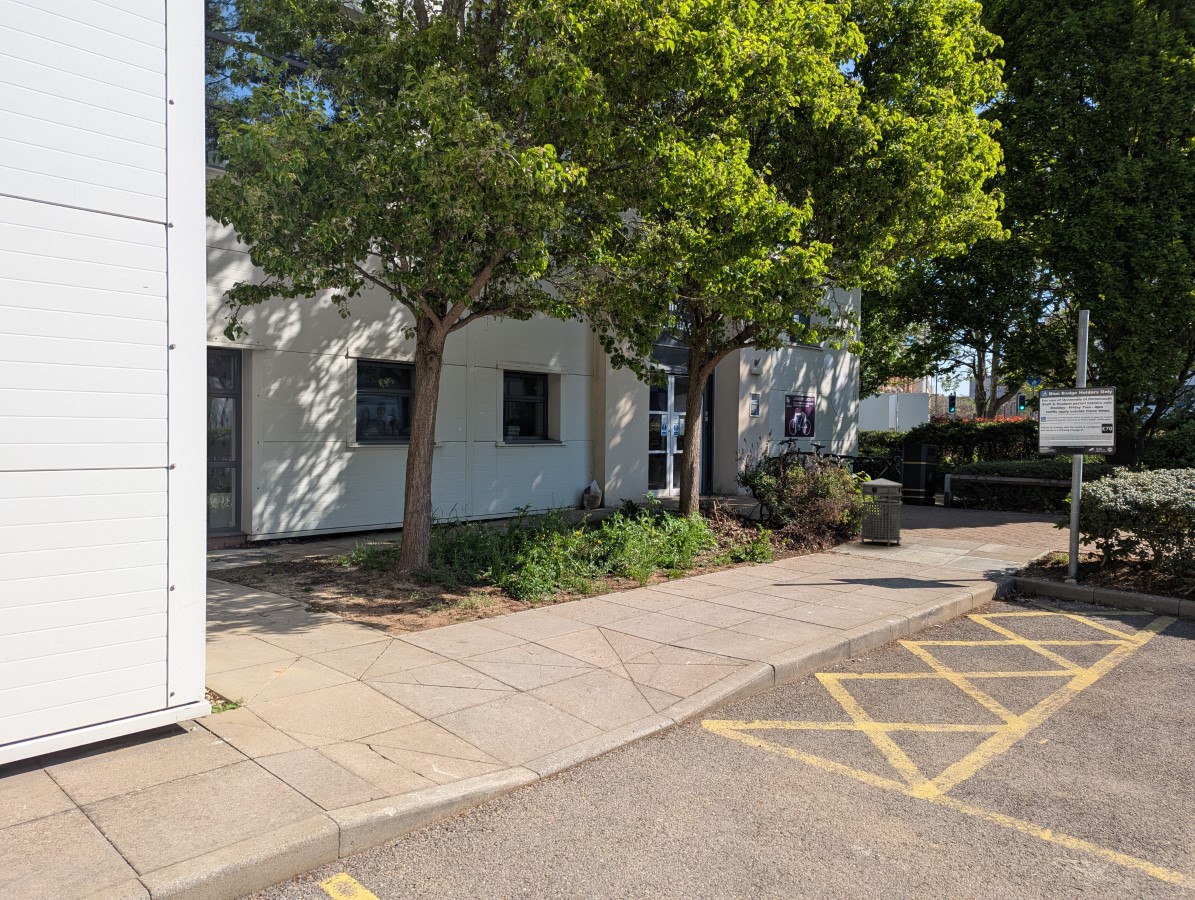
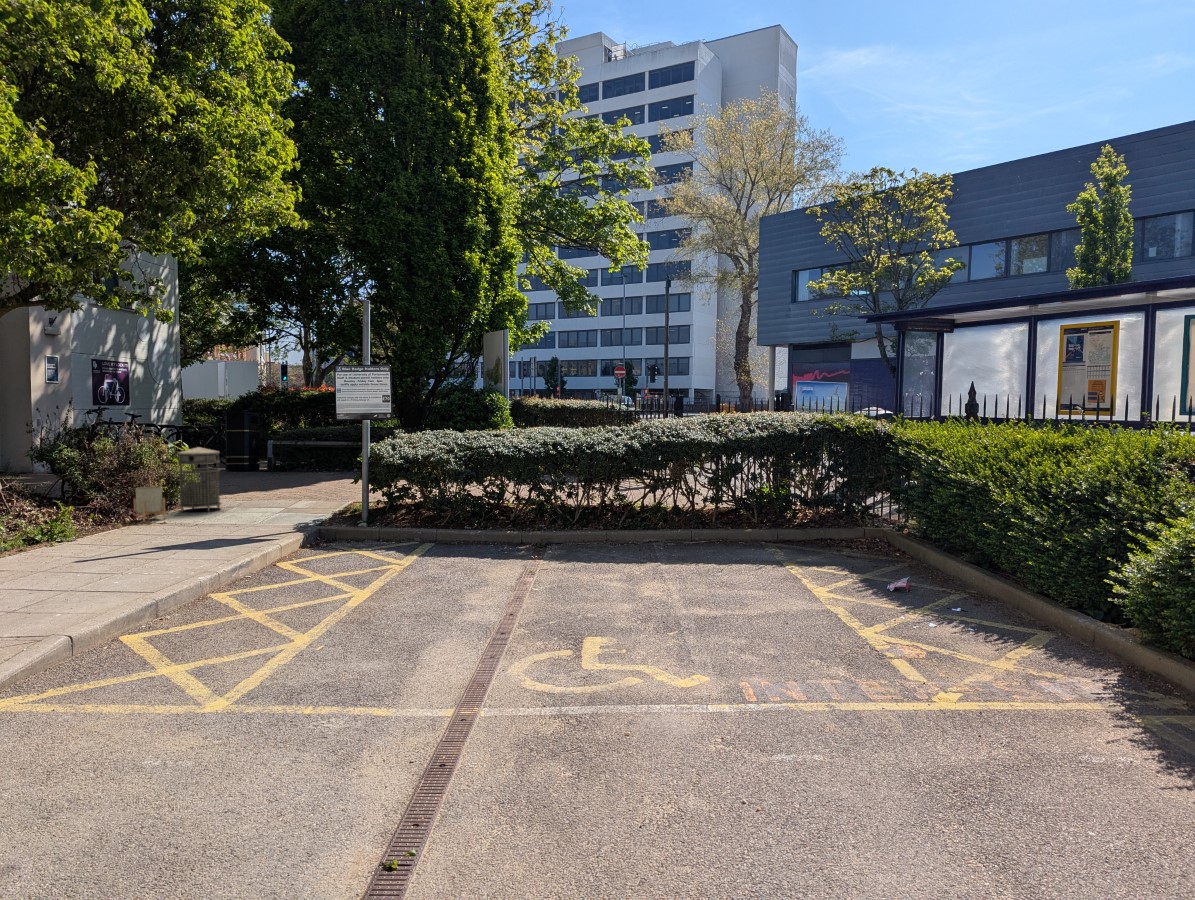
planter: none [819,515,848,549] -> present [134,487,166,521]

